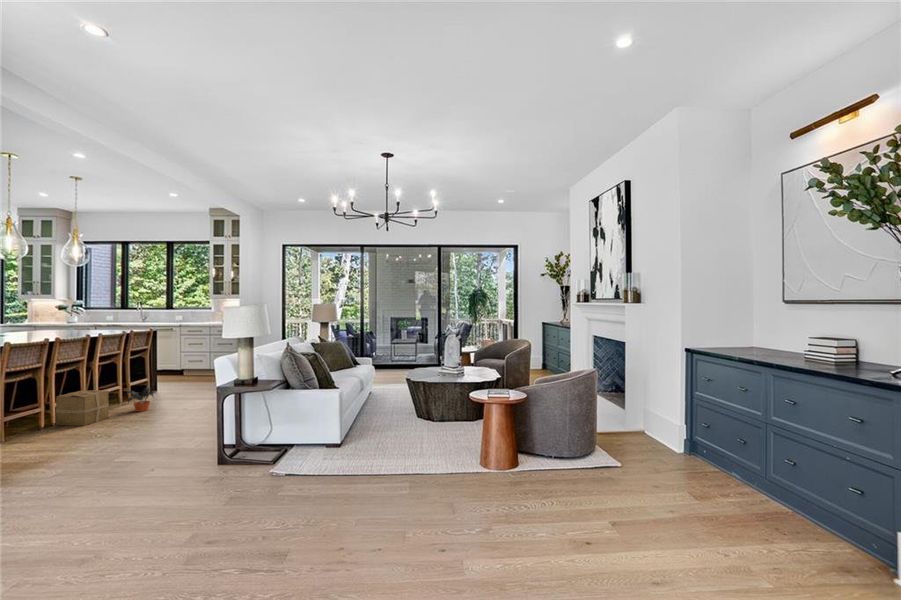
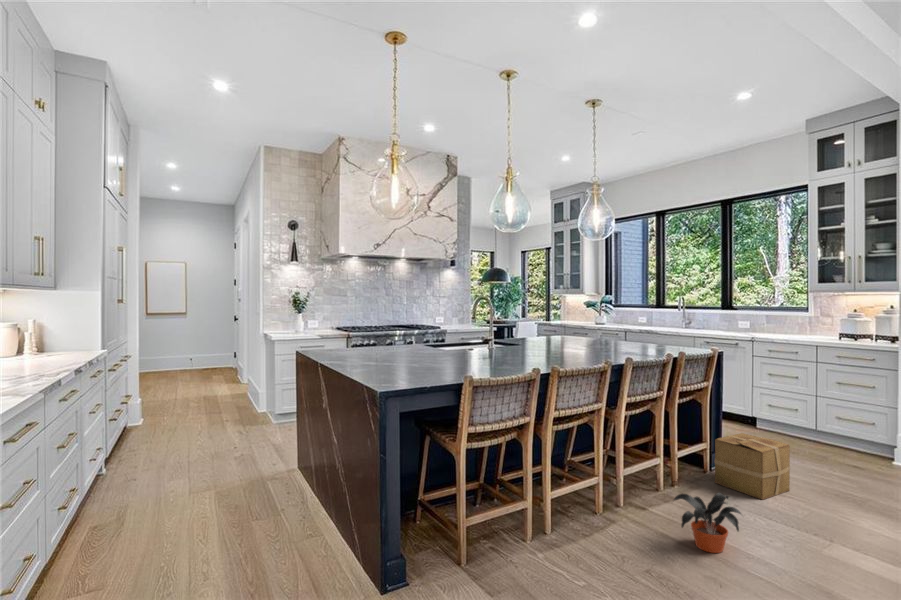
cardboard box: present [56,390,109,426] -> present [714,433,790,500]

